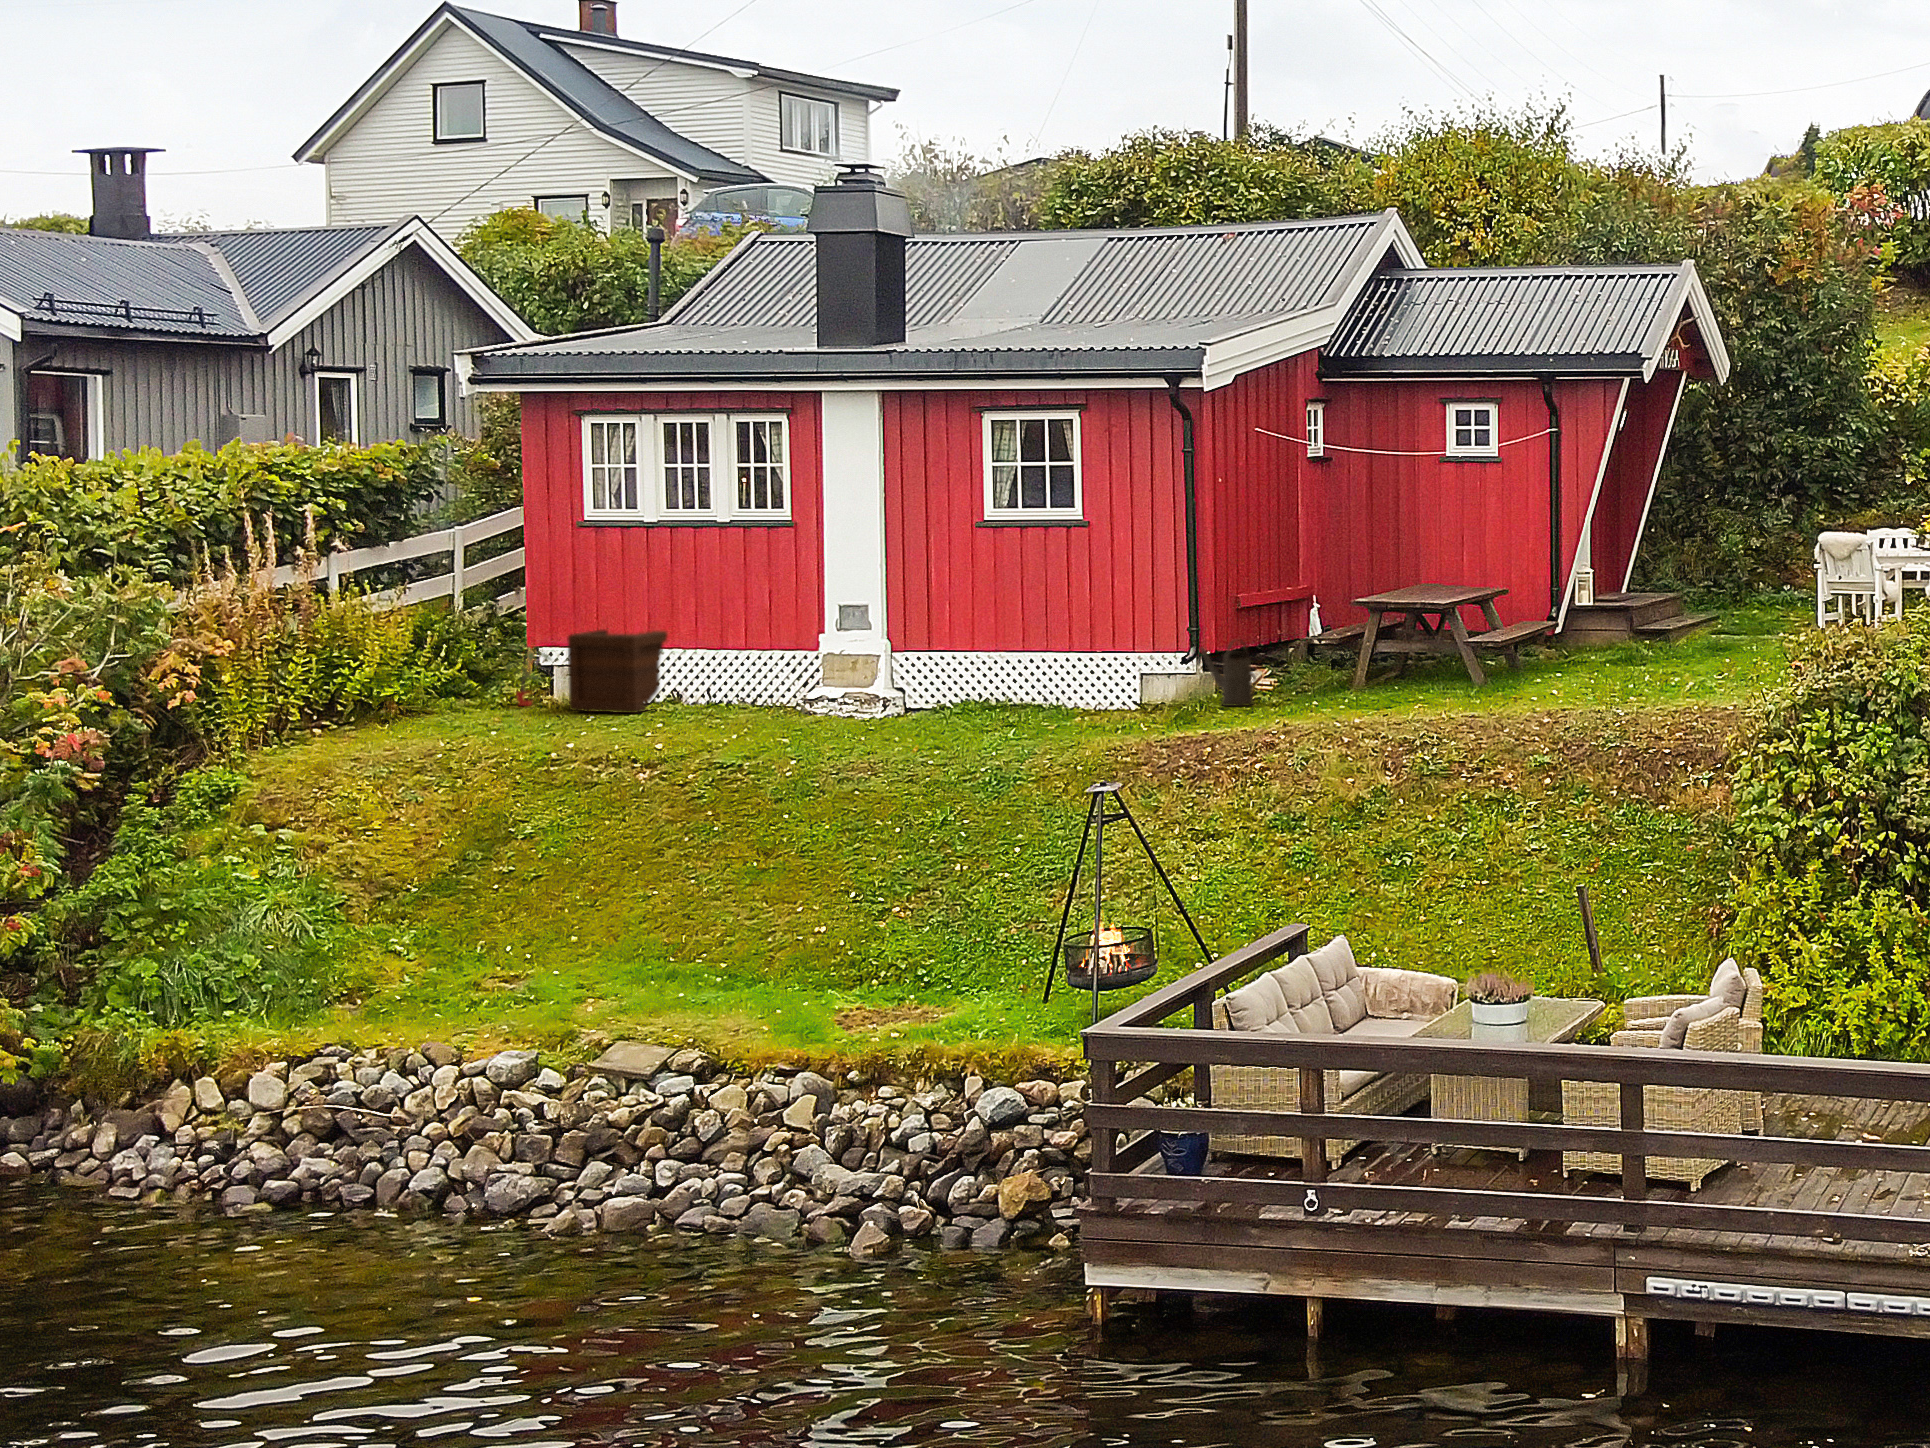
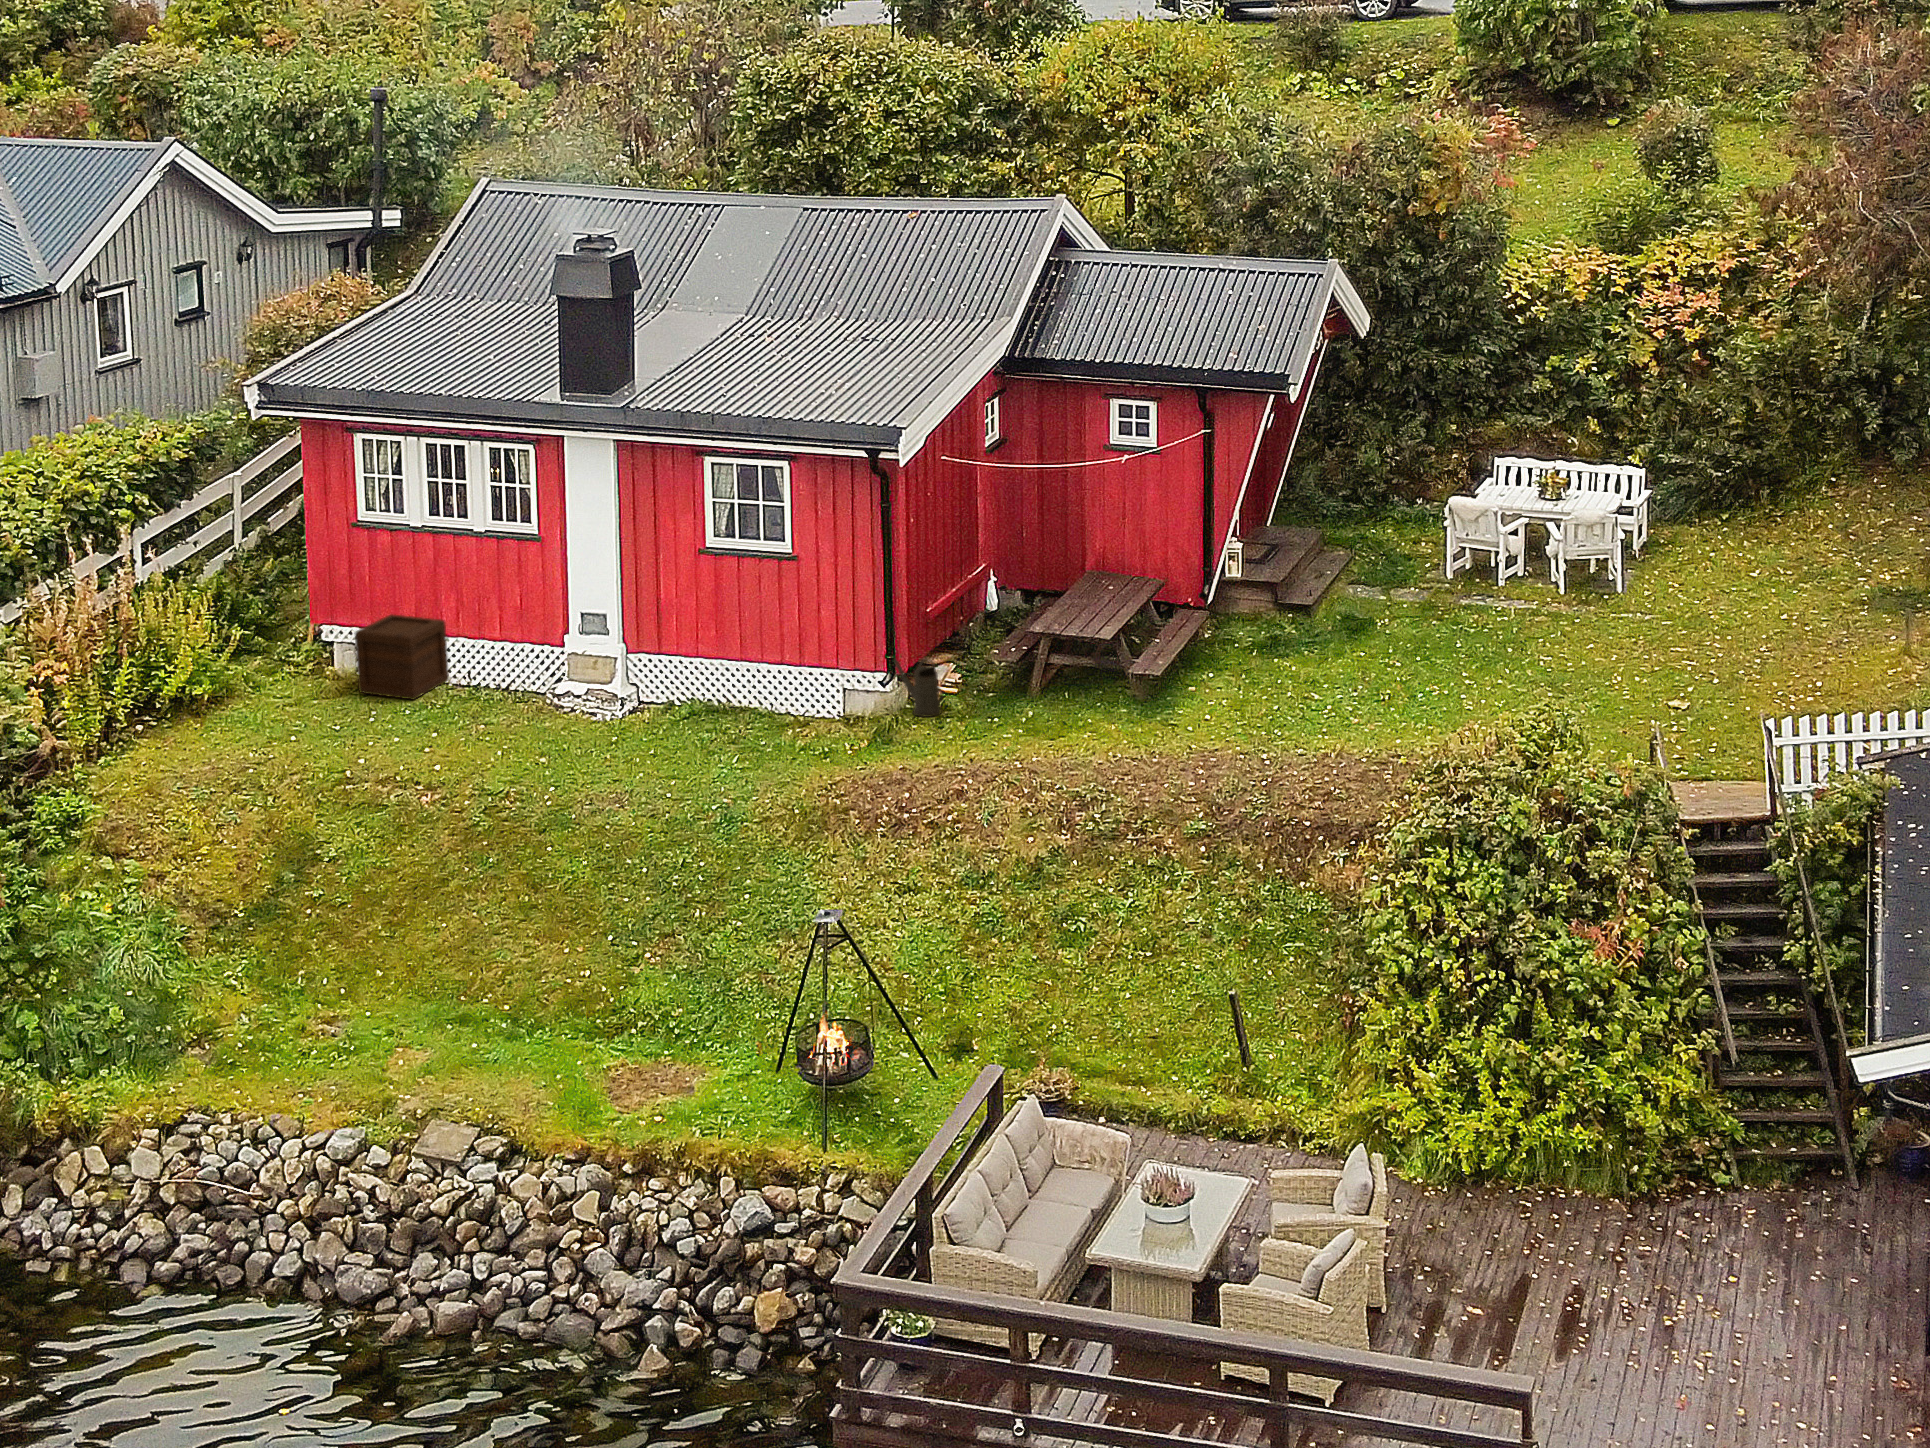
potted plant: present [506,645,550,706] -> none [289,626,343,677]

